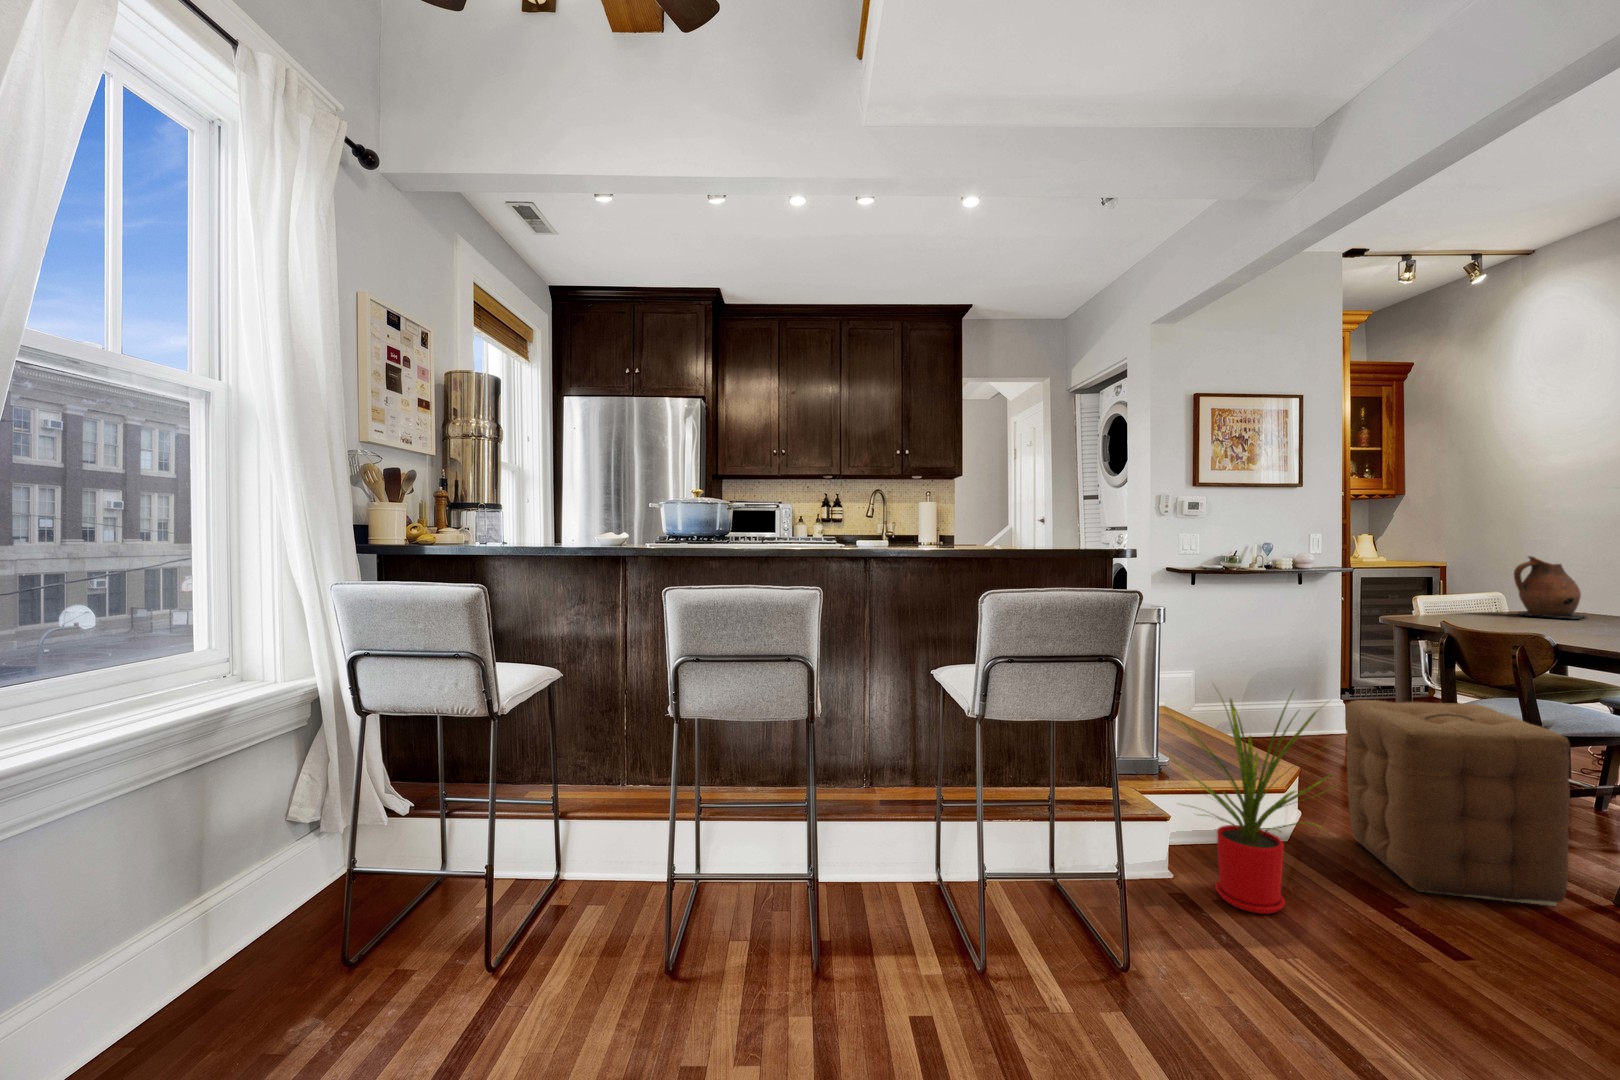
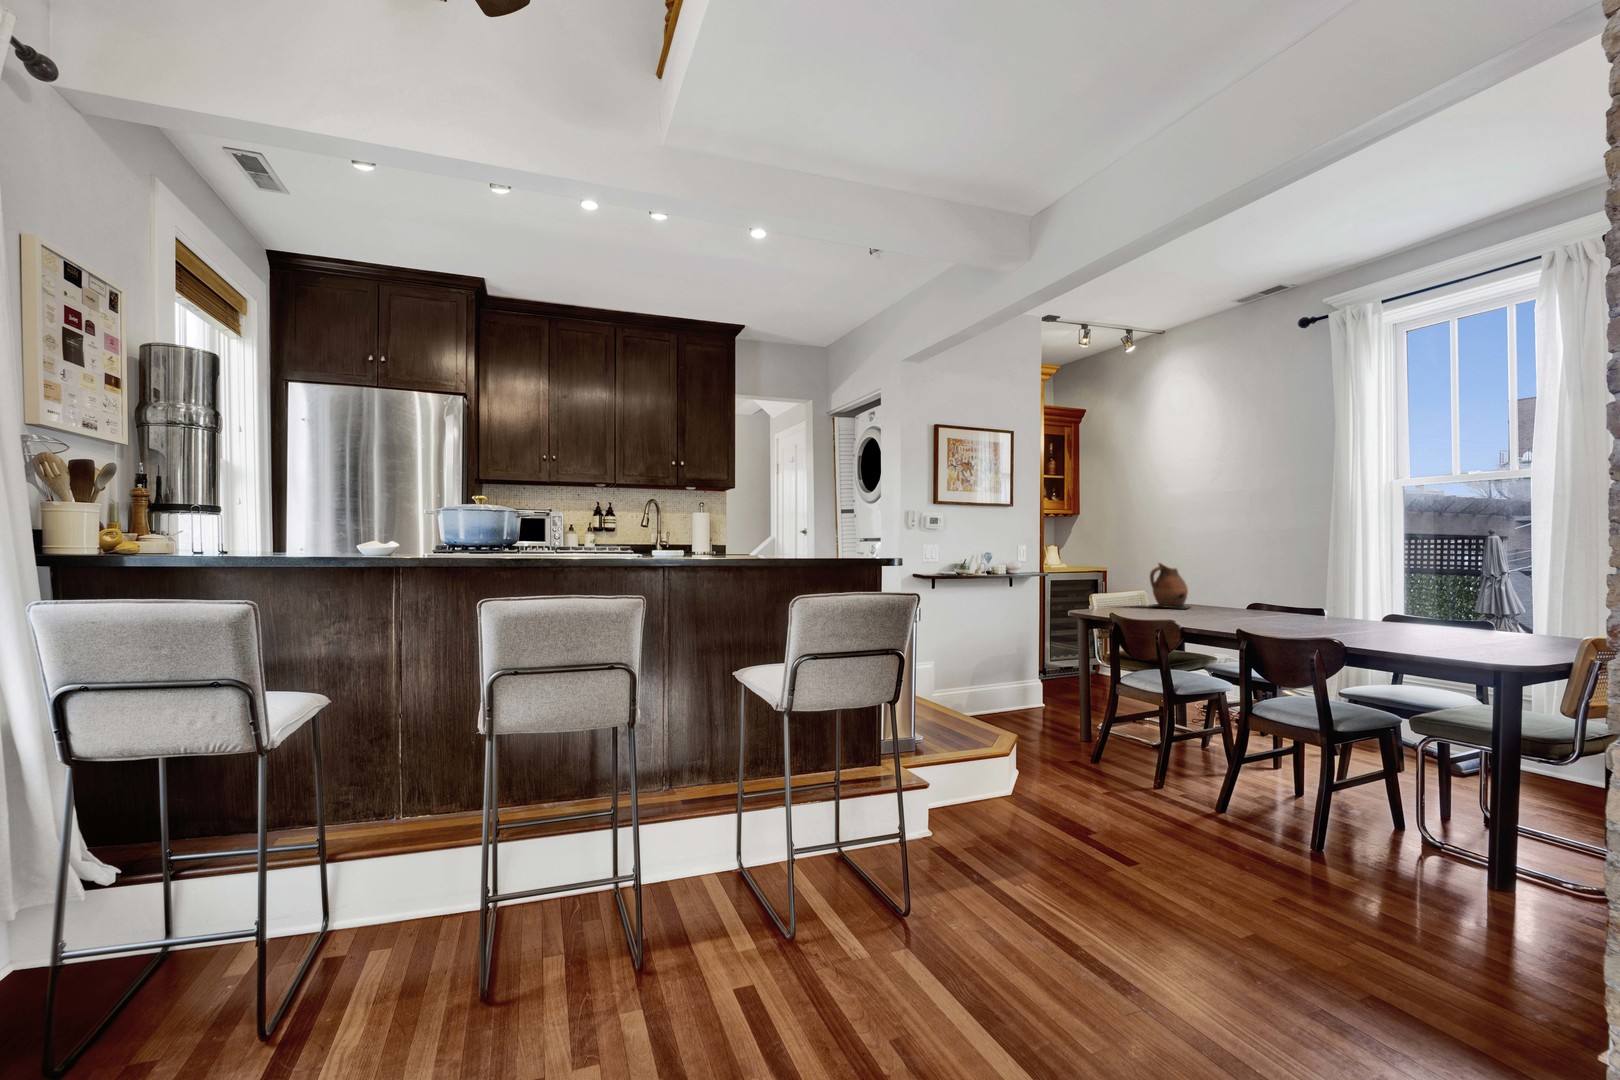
house plant: present [1173,689,1332,914] -> none [925,669,1054,853]
ottoman: present [1345,700,1570,906] -> none [1050,675,1186,820]

